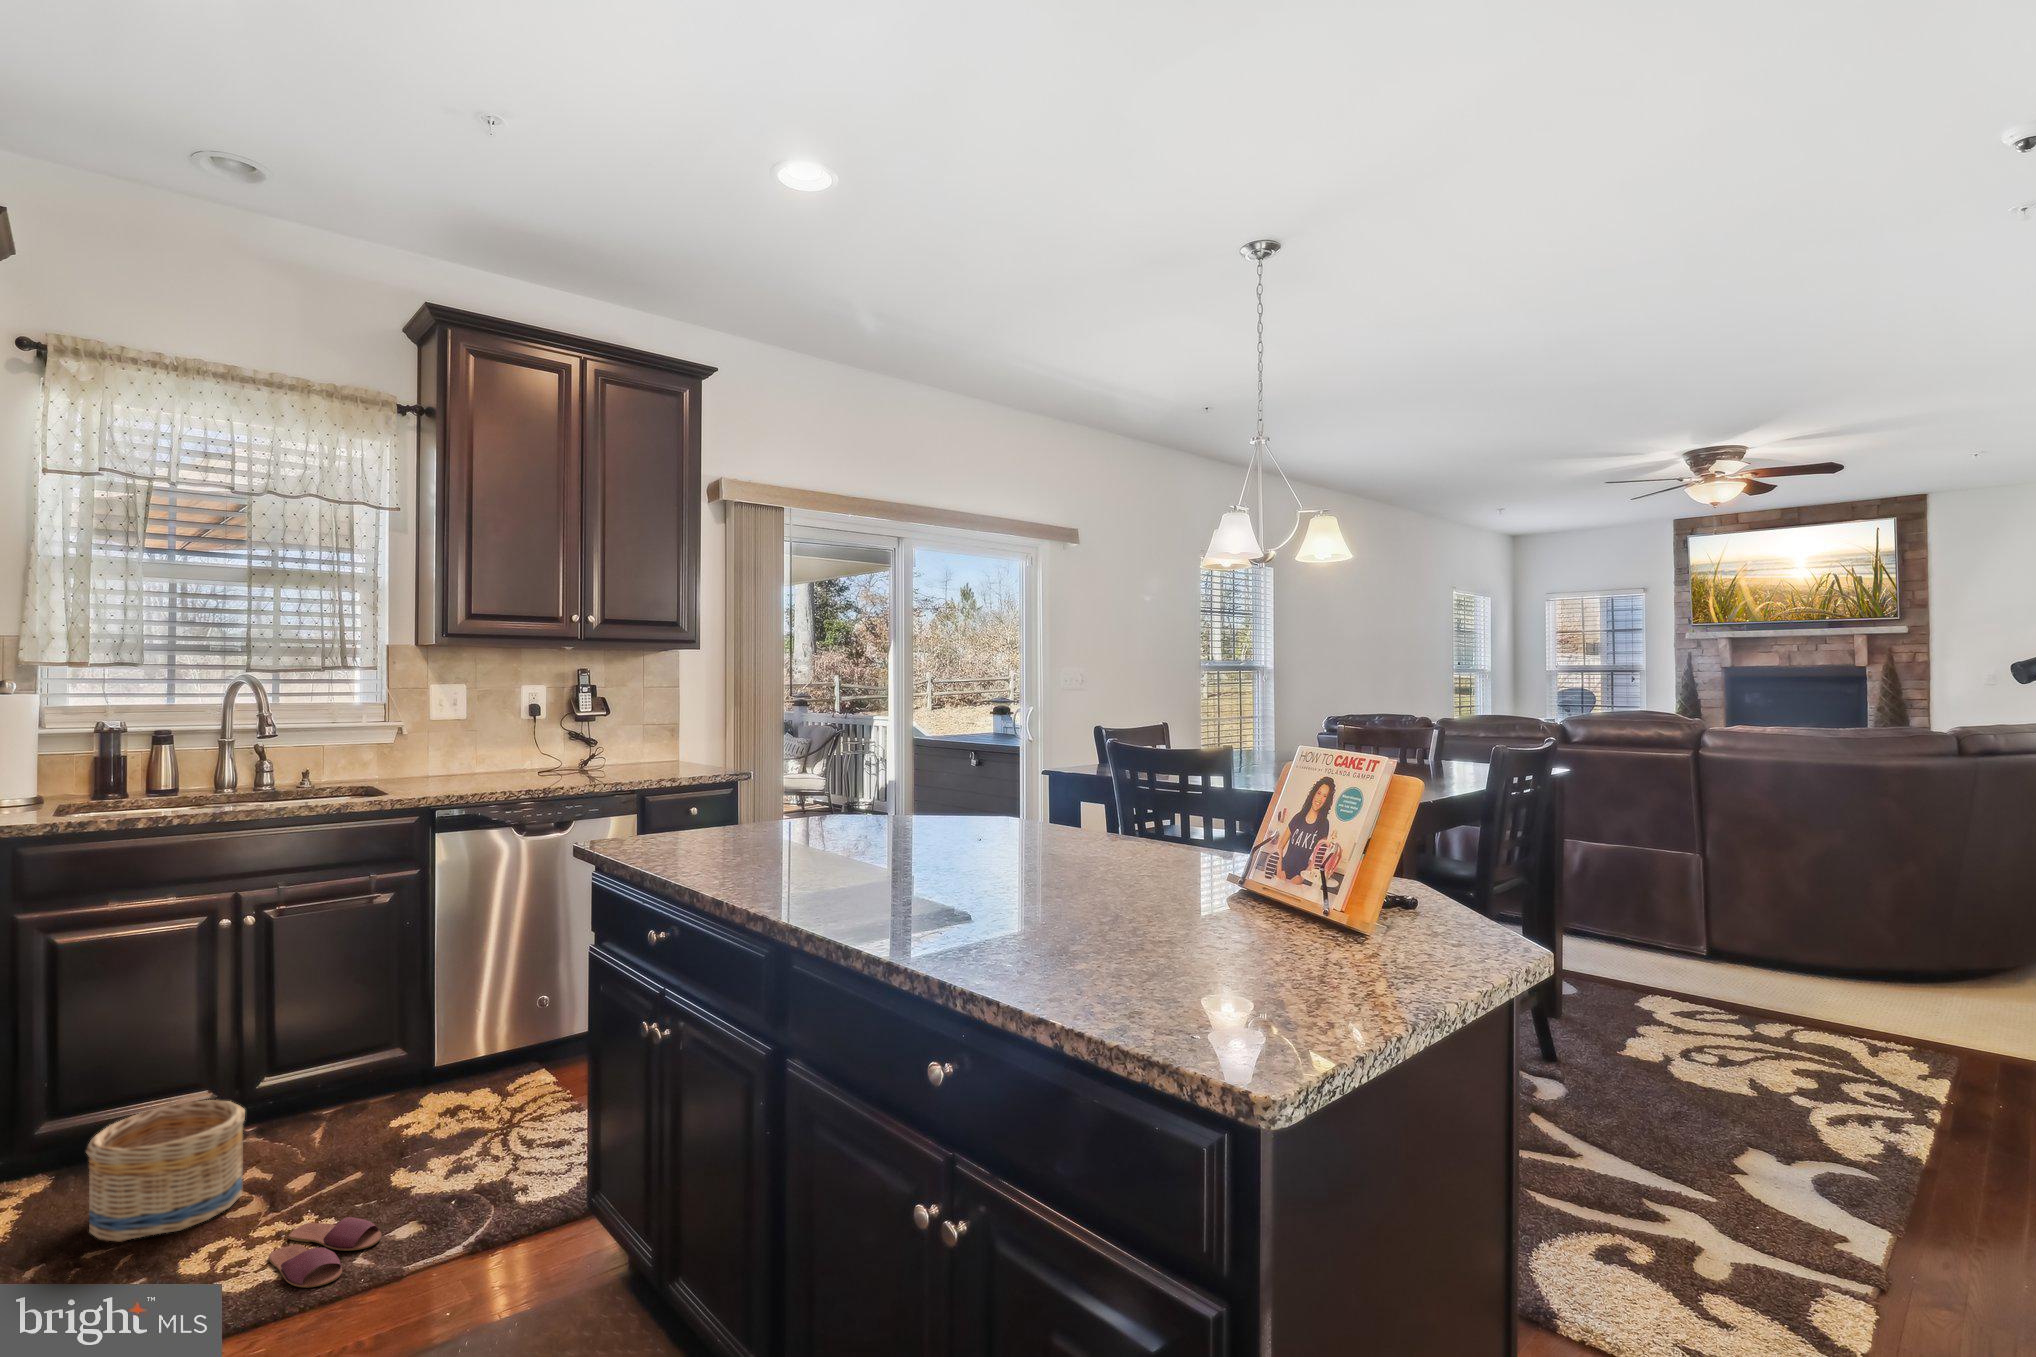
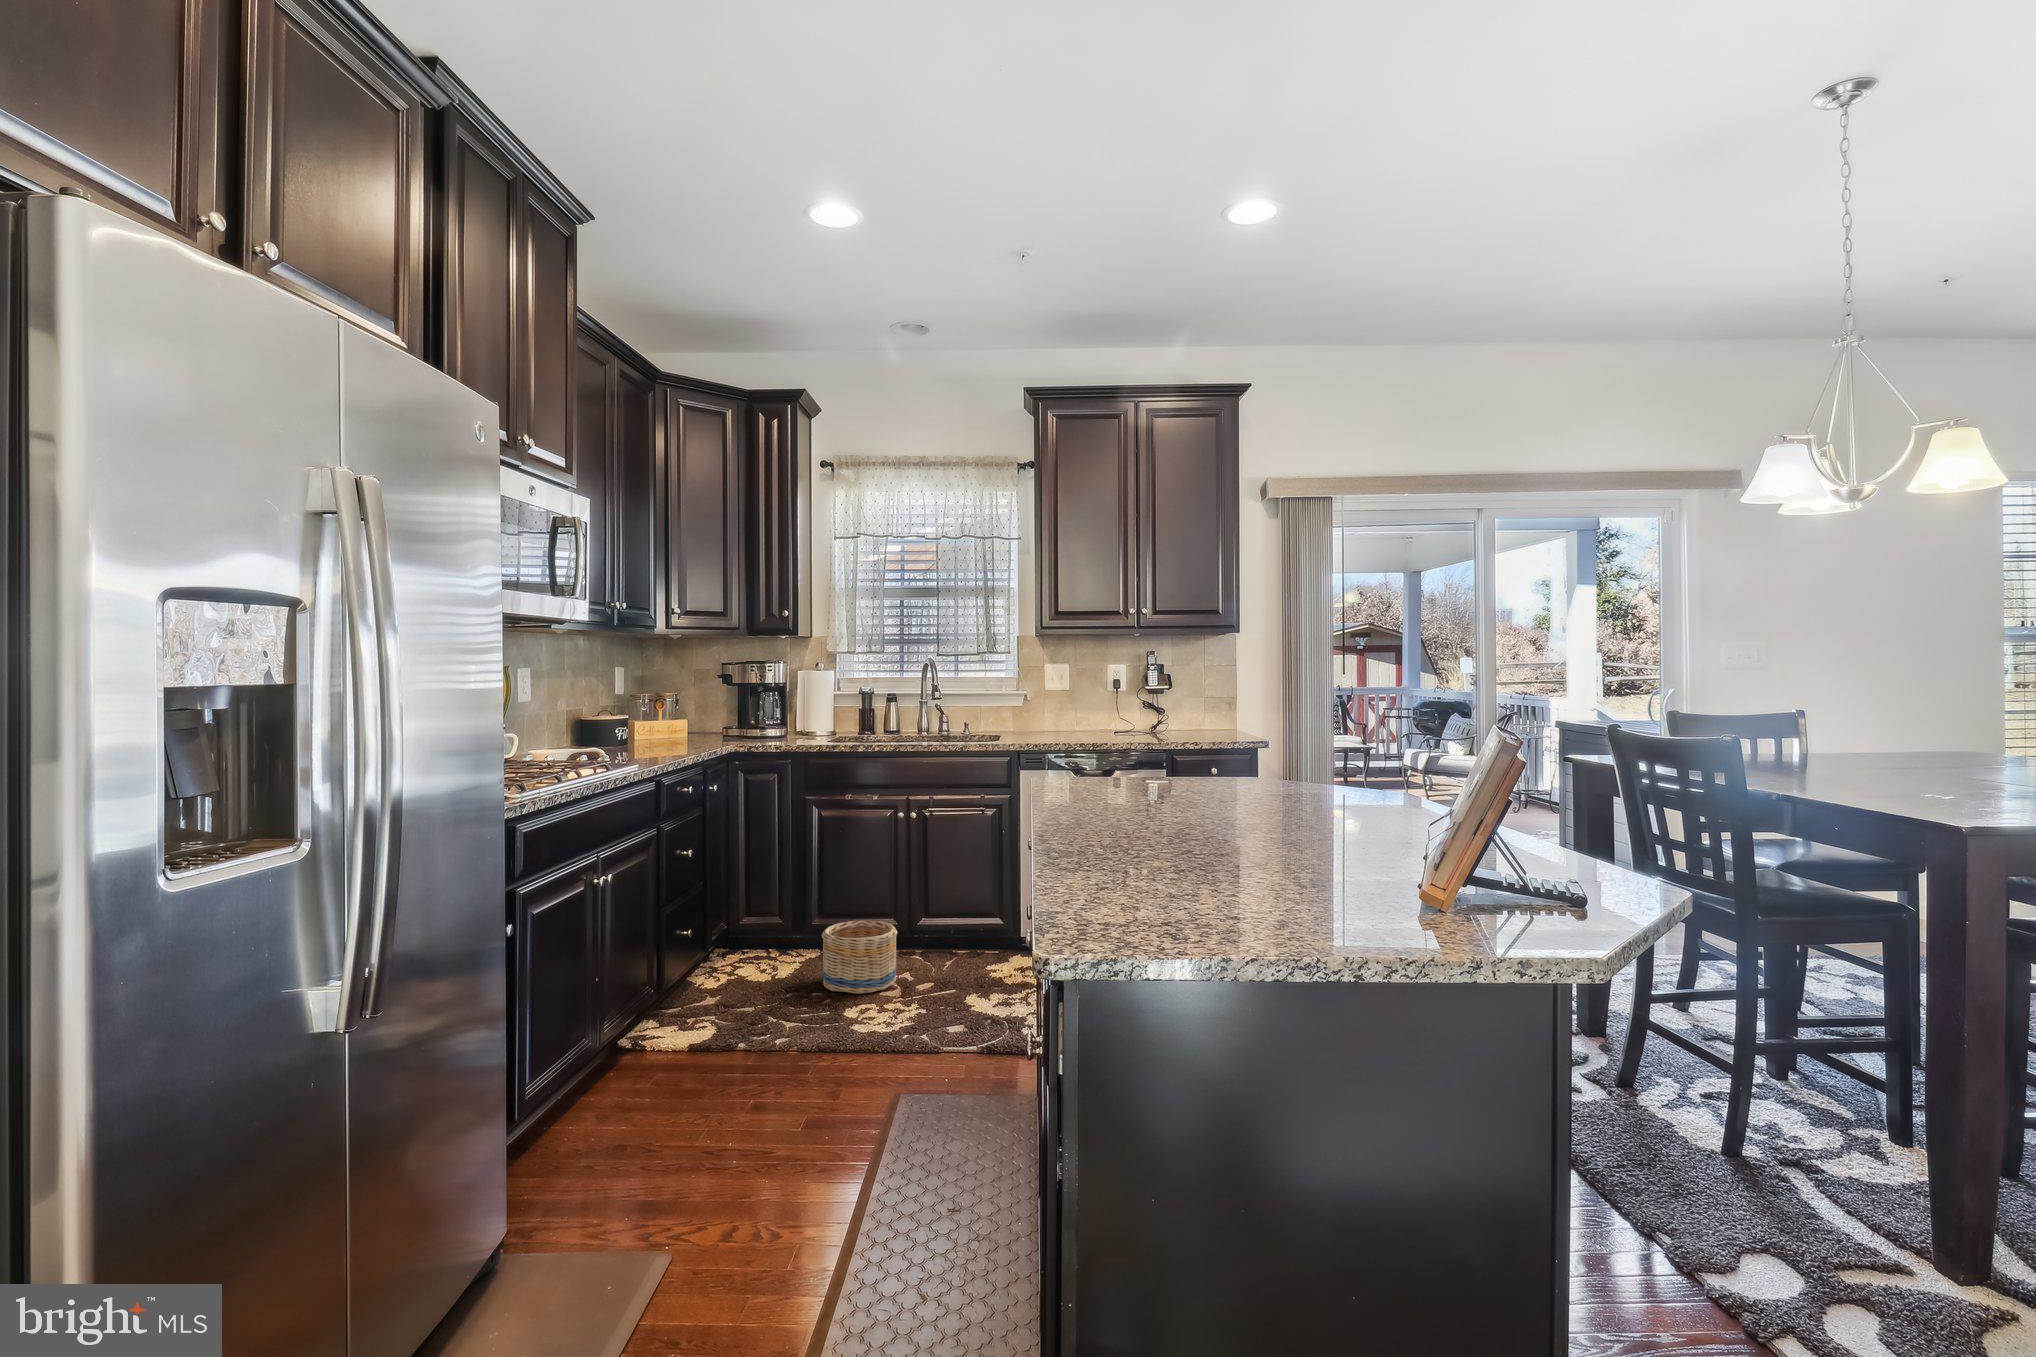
slippers: present [269,1217,382,1287] -> none [883,1008,941,1043]

